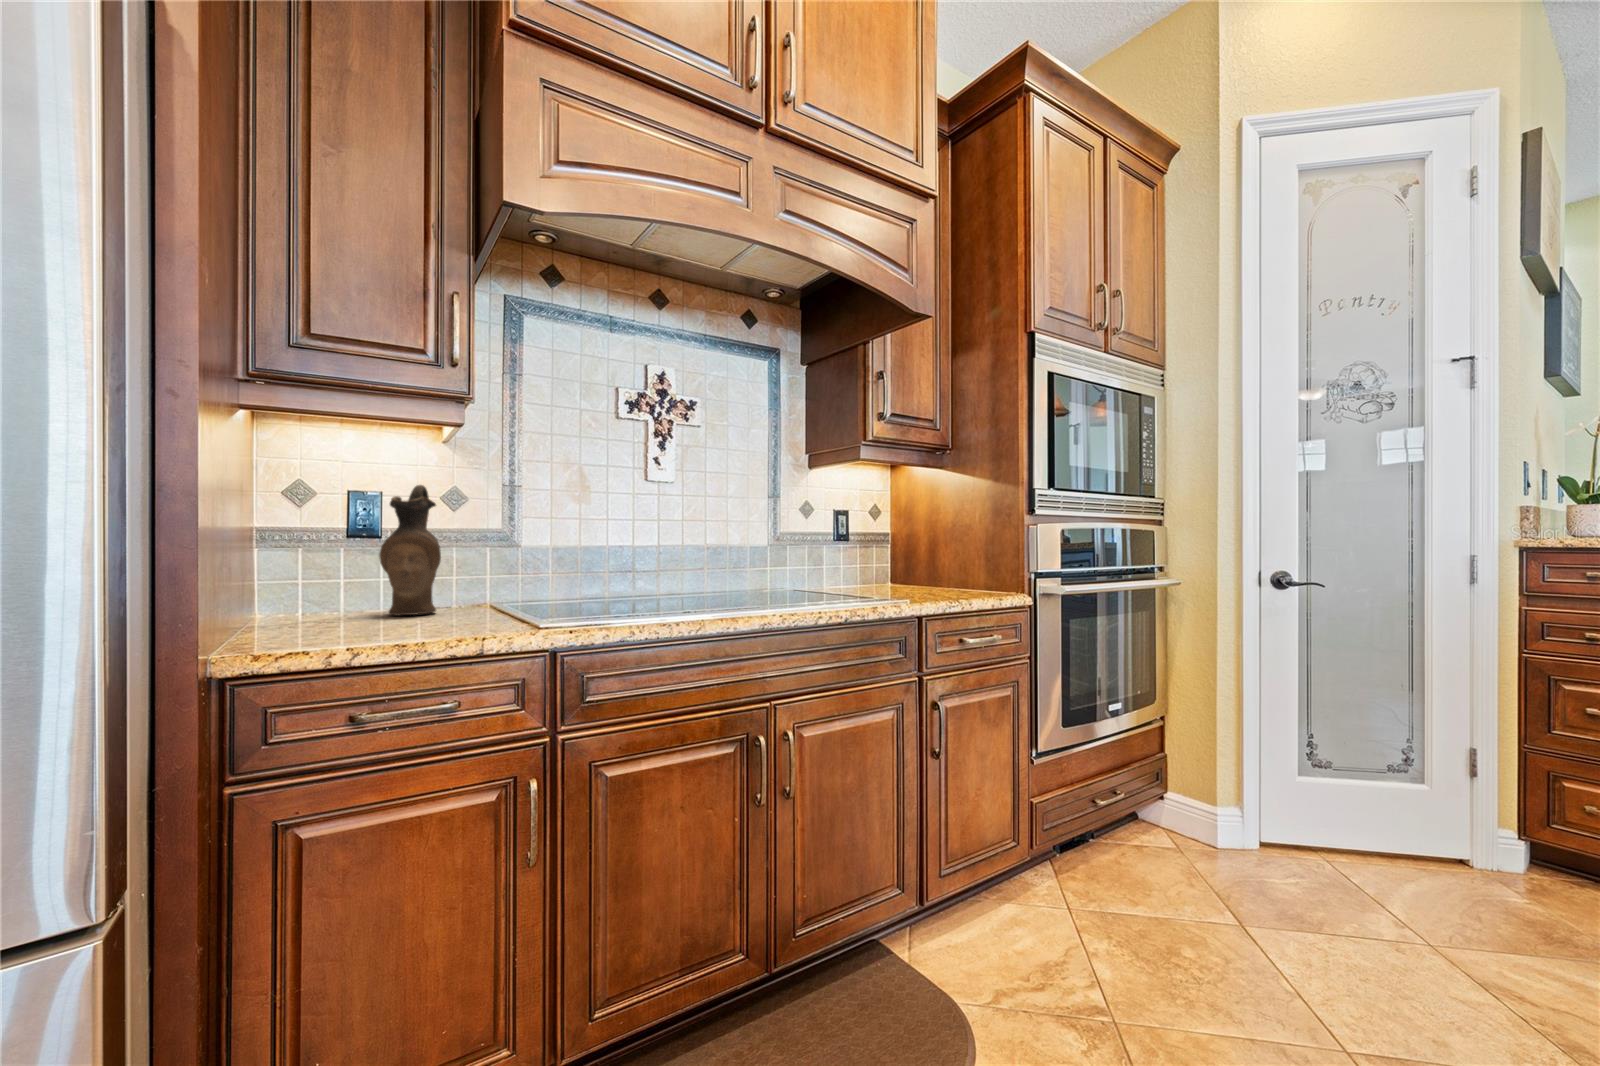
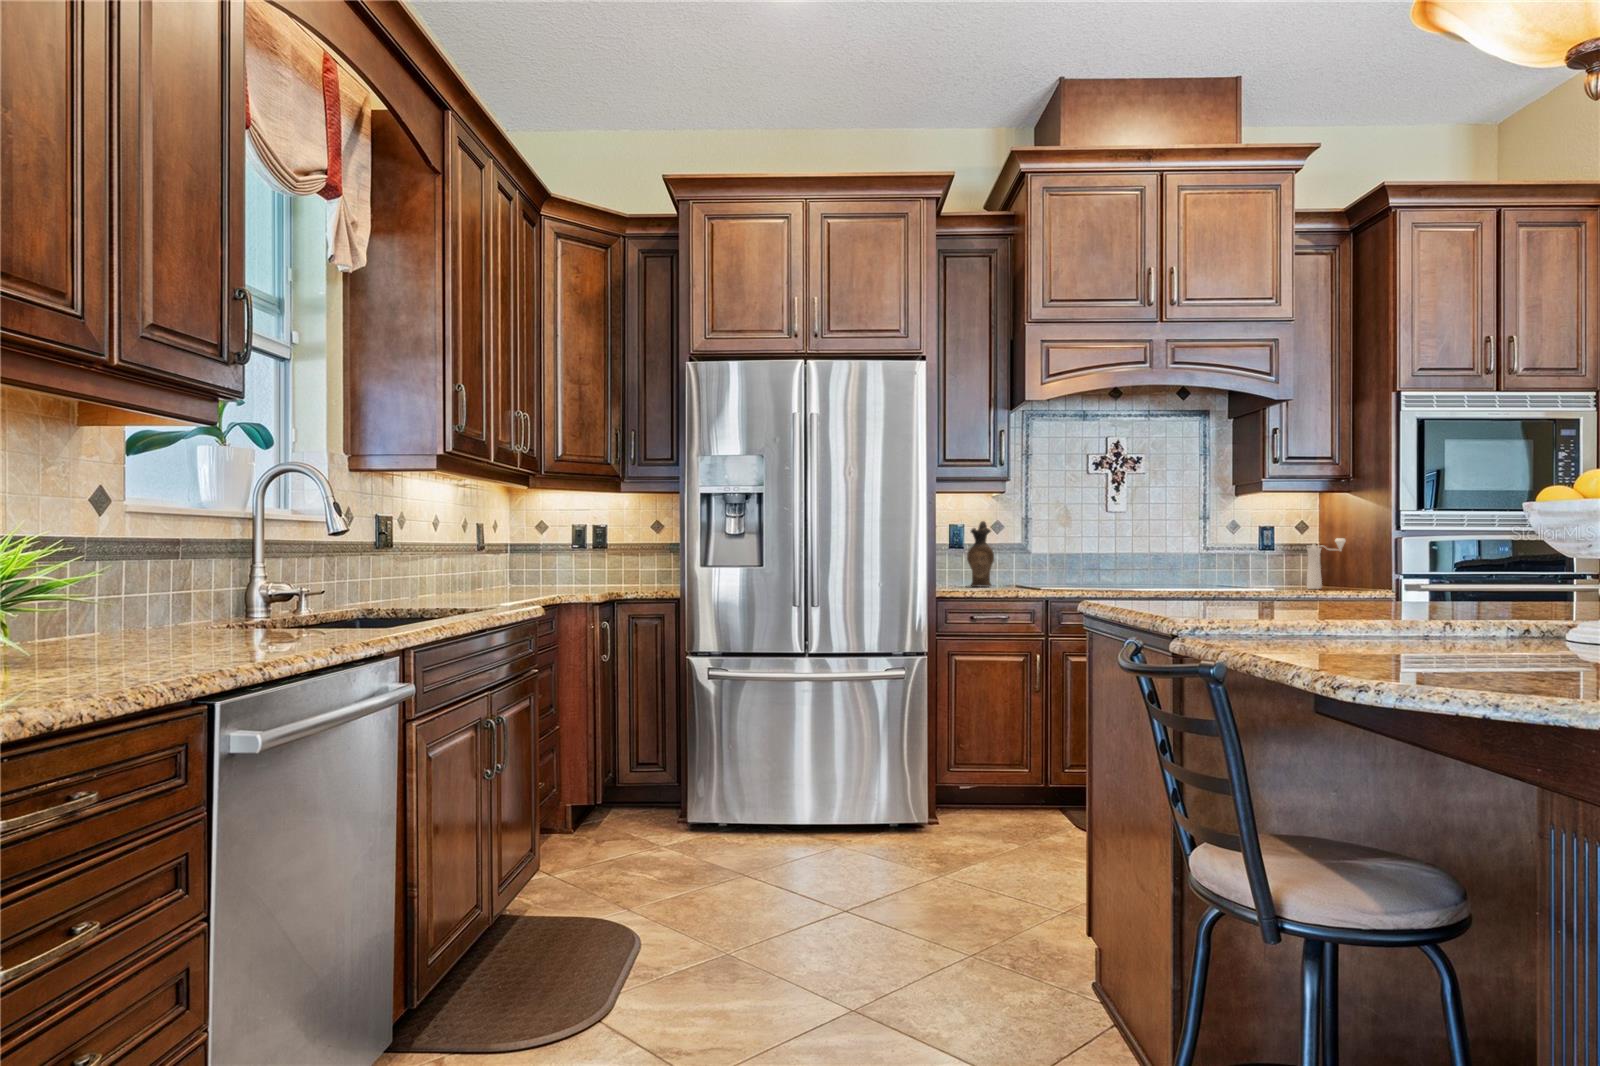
pepper mill: none [927,525,971,597] -> present [1307,538,1346,589]

